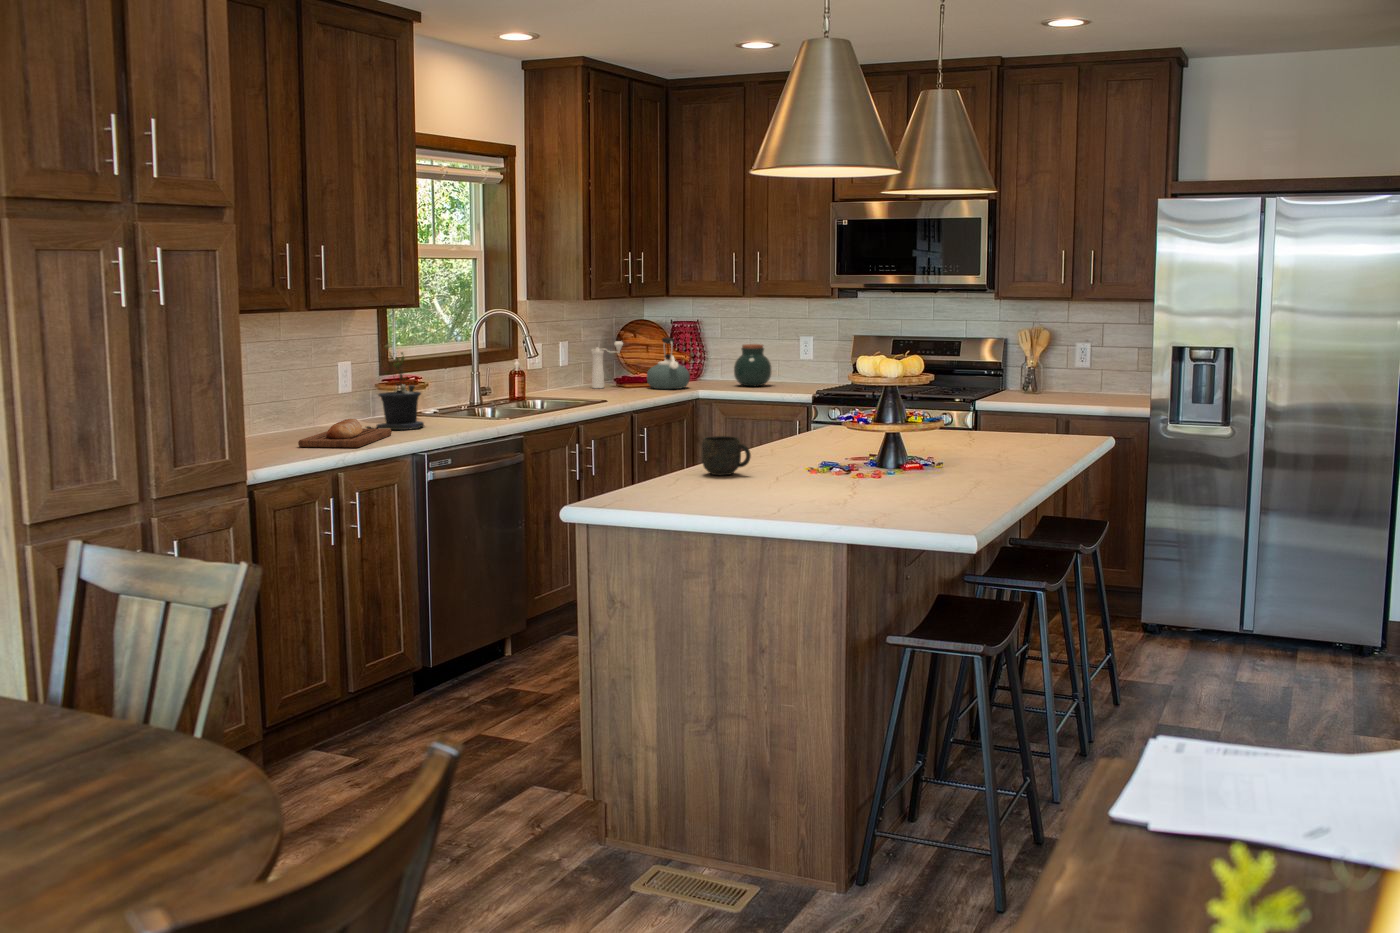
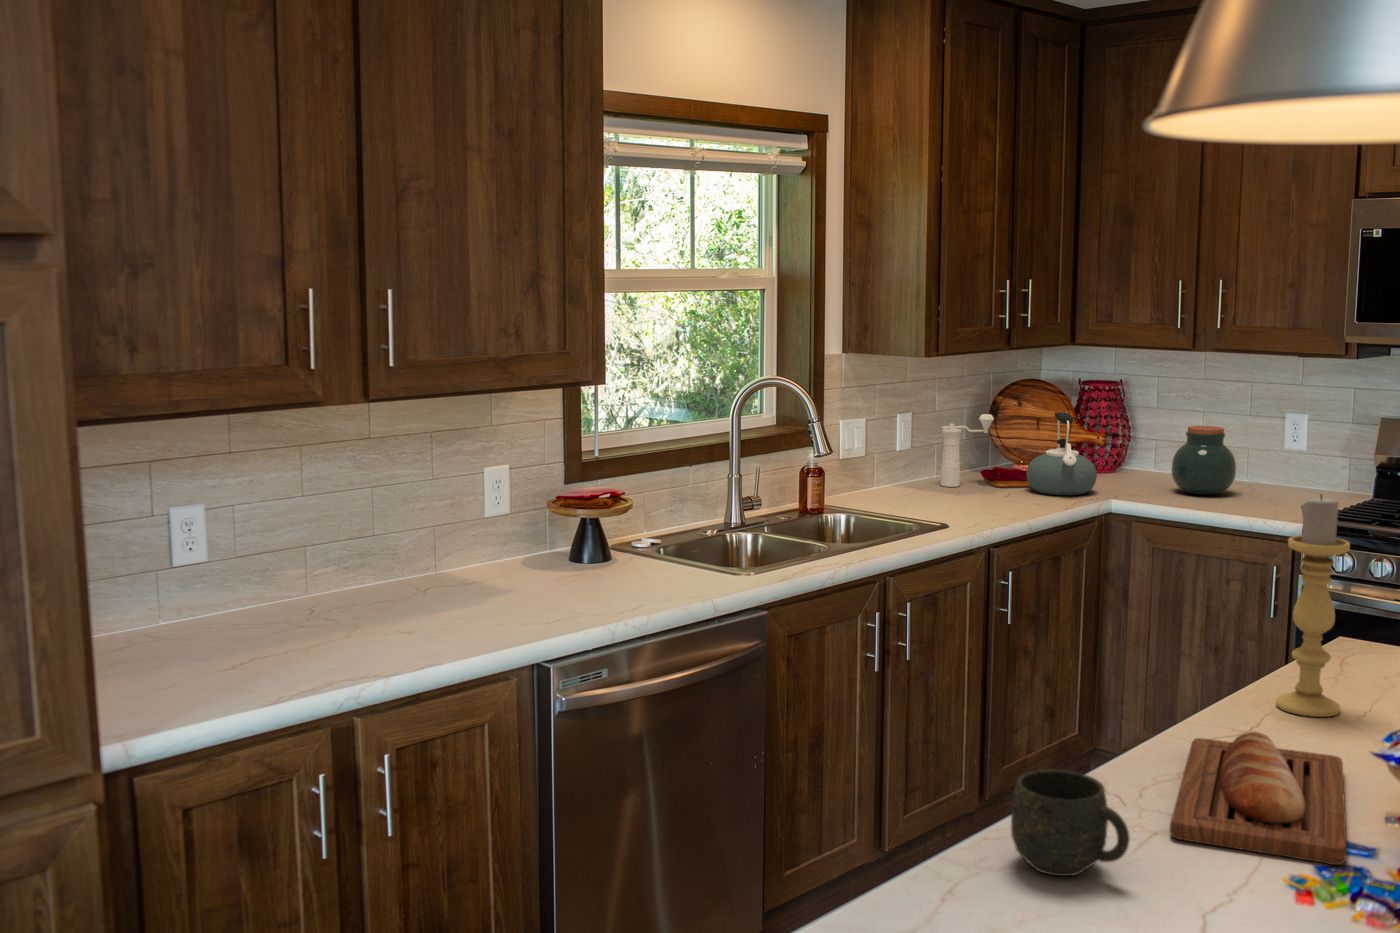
candle holder: none [803,337,831,443] -> present [1276,495,1350,717]
potted plant: present [367,345,424,430] -> none [511,449,604,595]
bread loaf: present [298,419,391,447] -> present [1170,731,1347,865]

